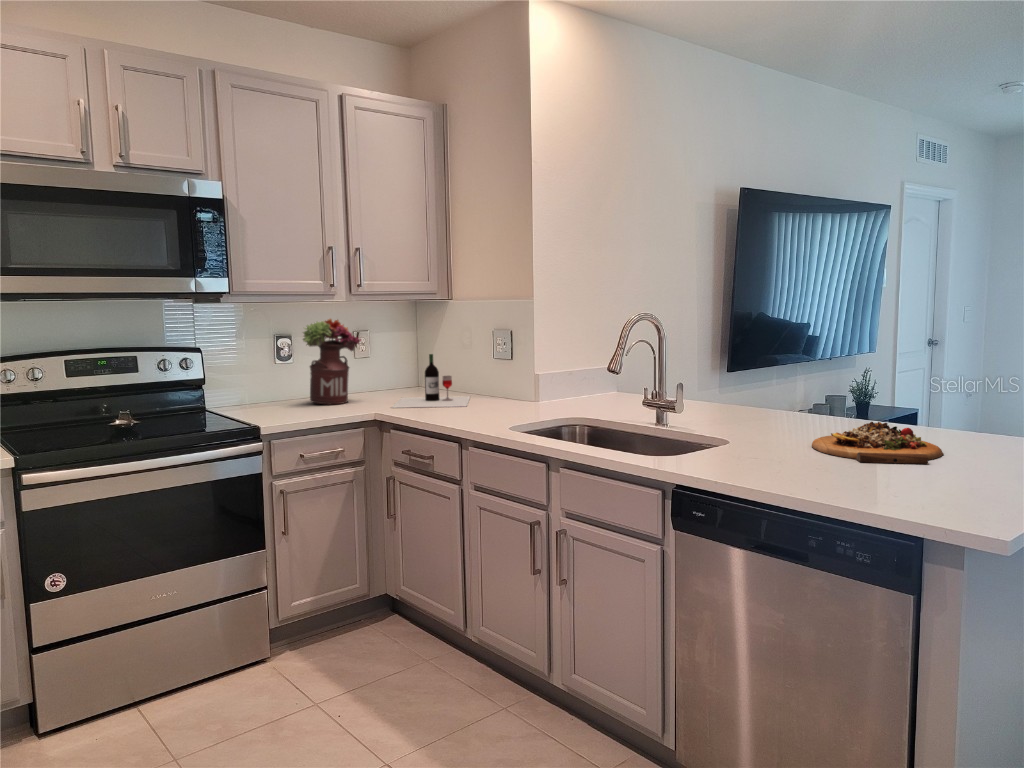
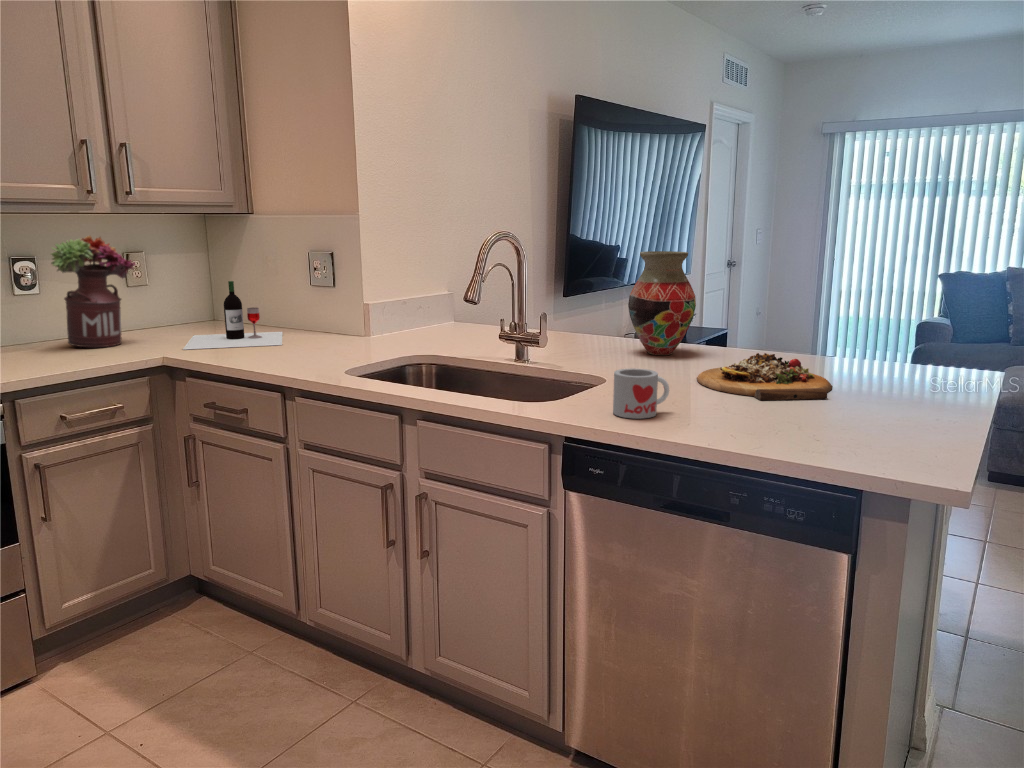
vase: none [763,329,828,424] -> present [628,251,696,355]
mug: none [715,429,766,471] -> present [613,368,669,419]

